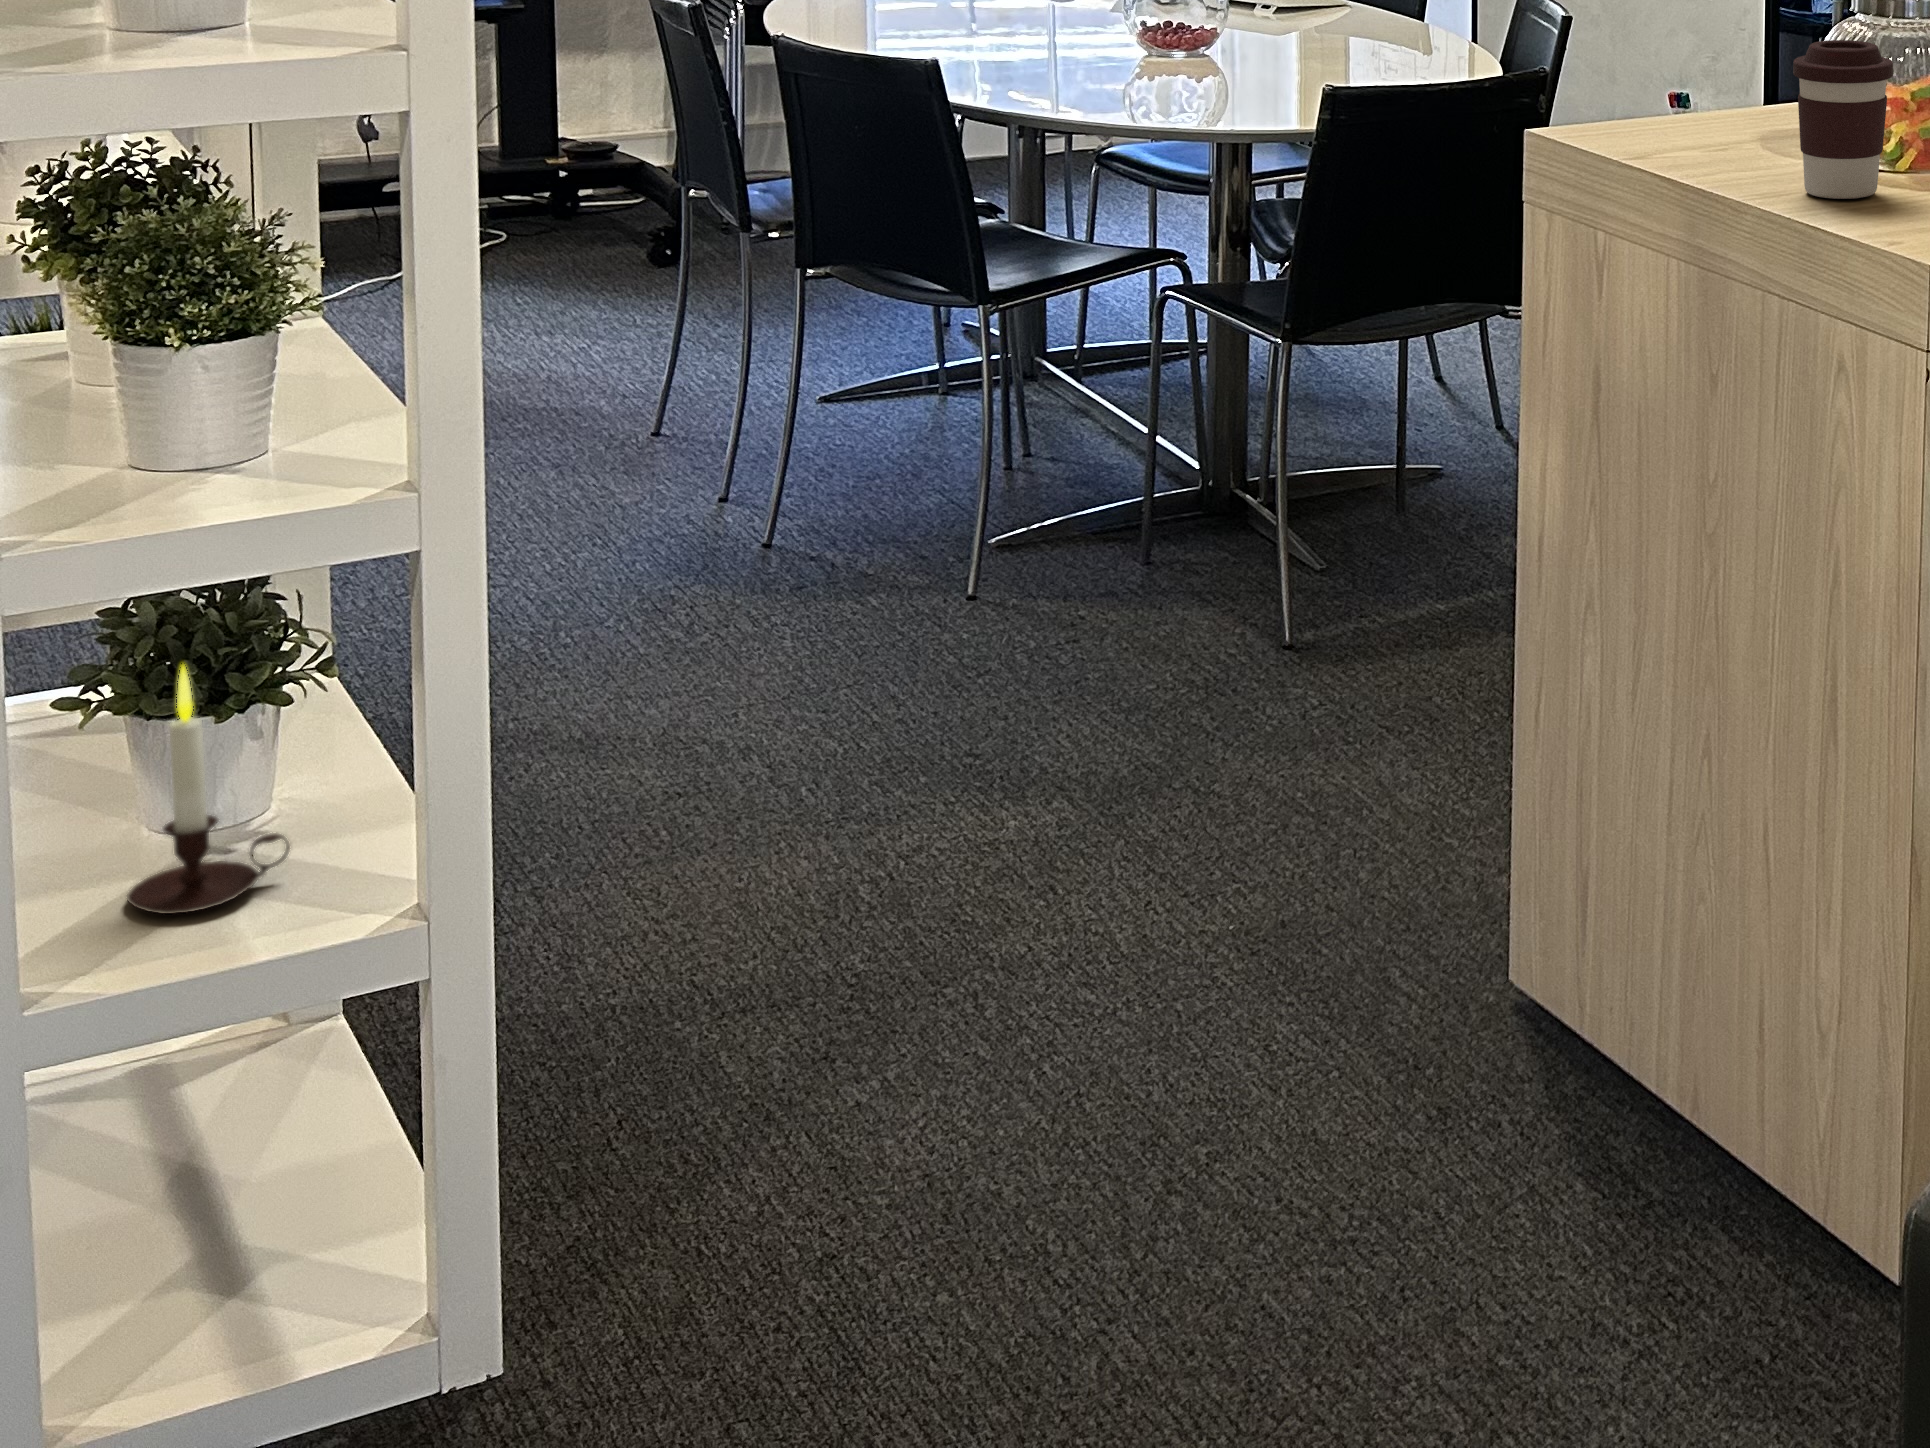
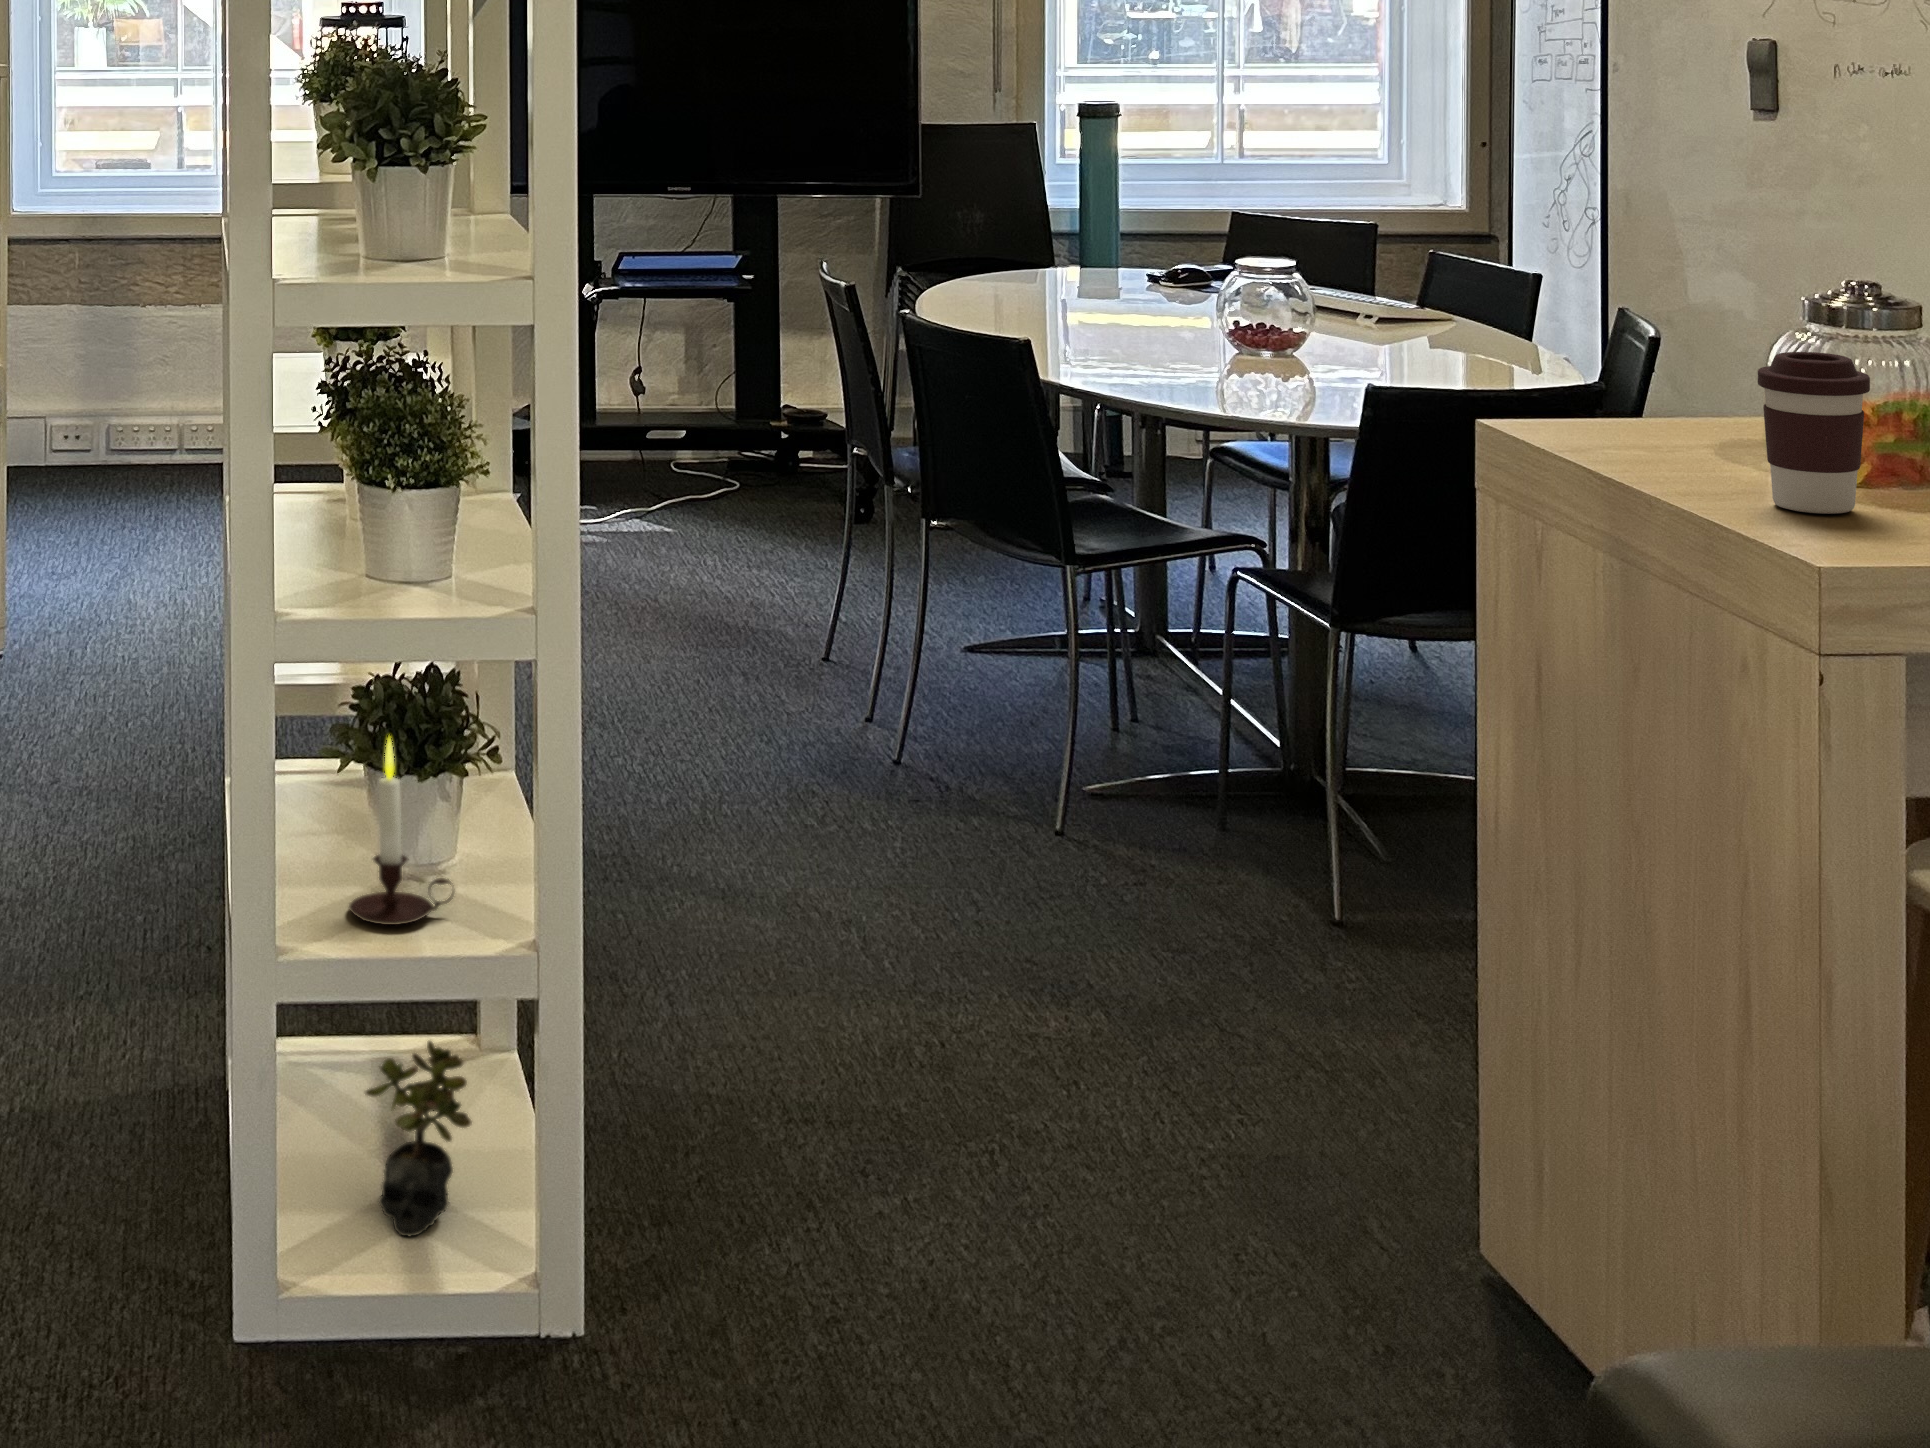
succulent plant: none [158,1040,325,1299] -> present [365,1041,471,1237]

